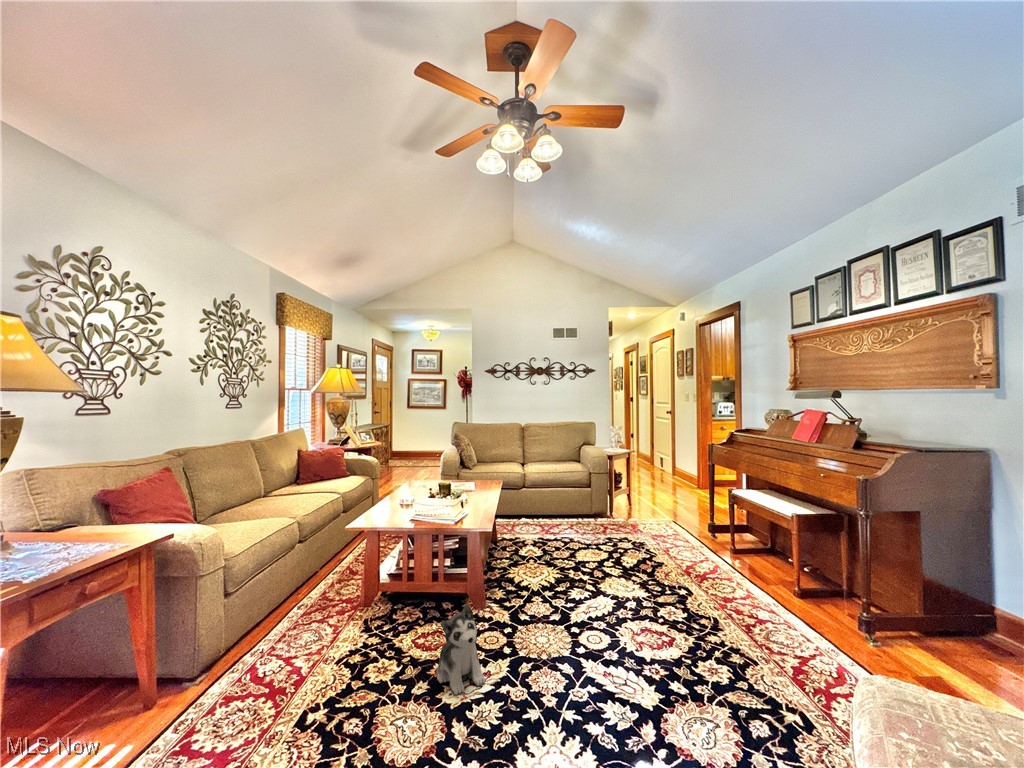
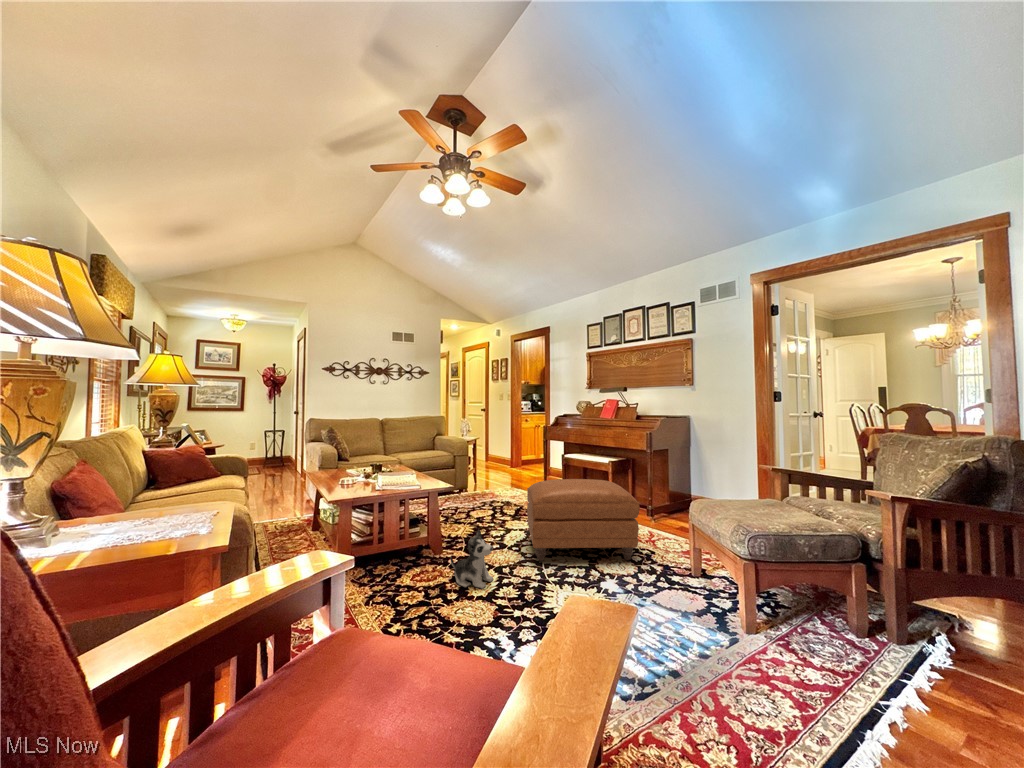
ottoman: none [565,539,762,728] -> present [527,479,640,561]

